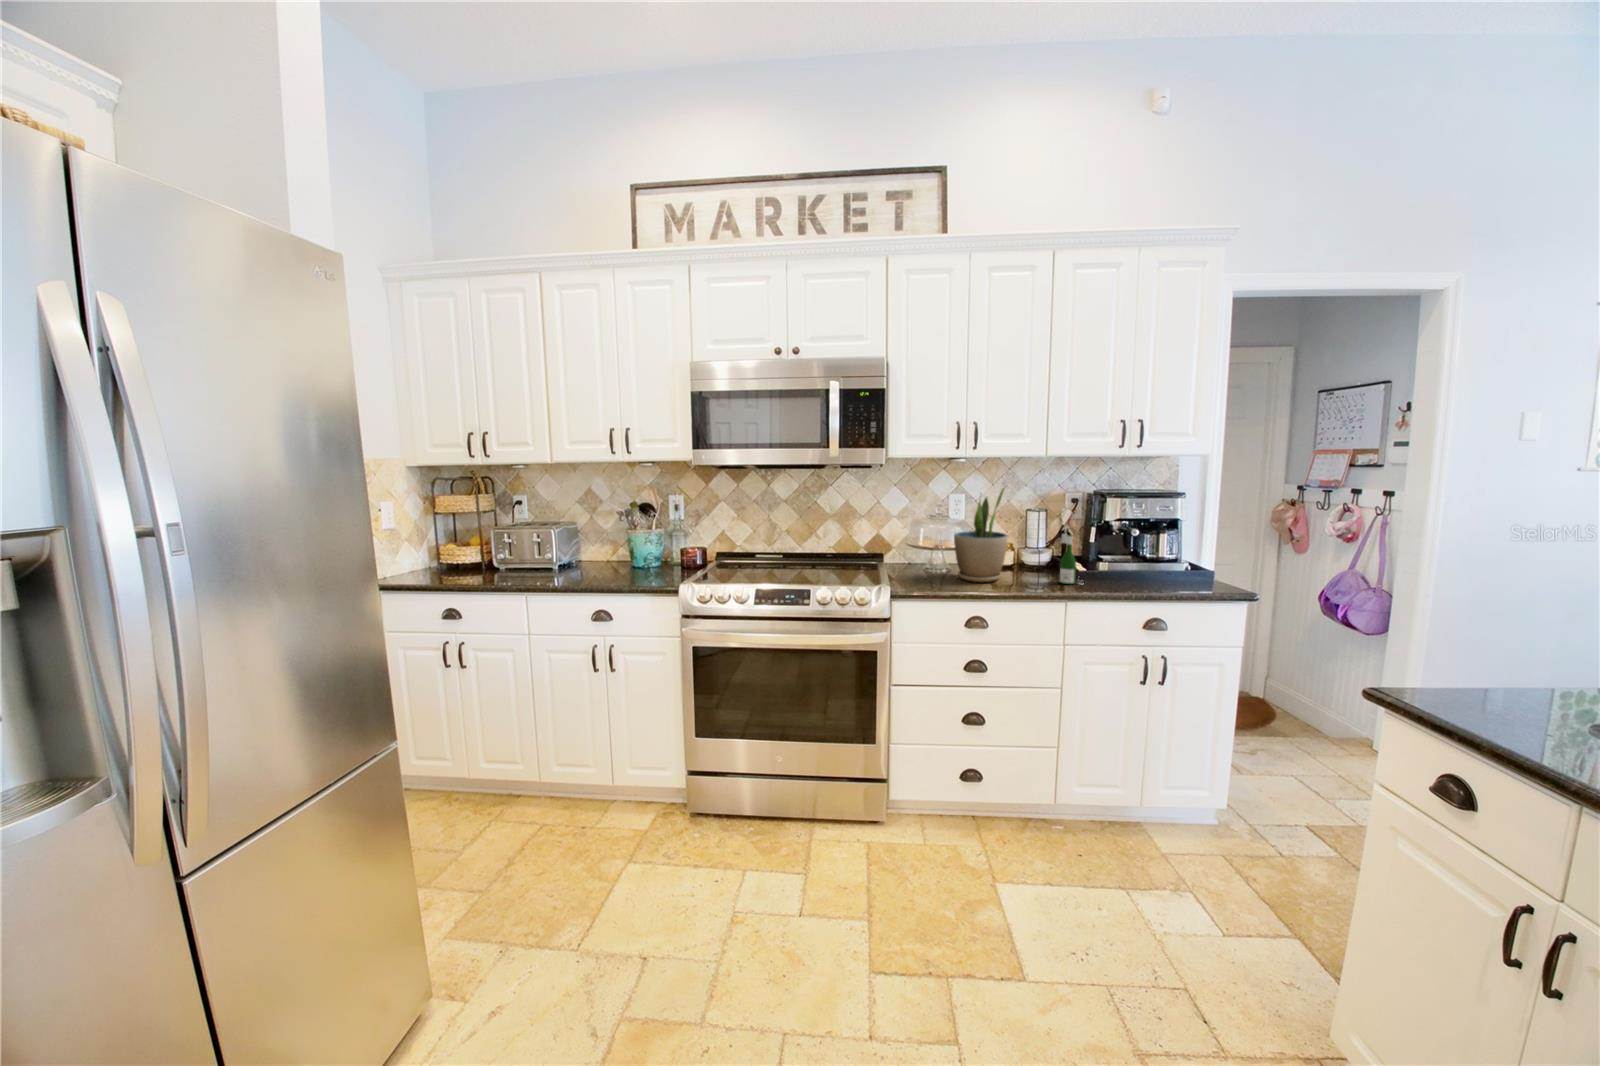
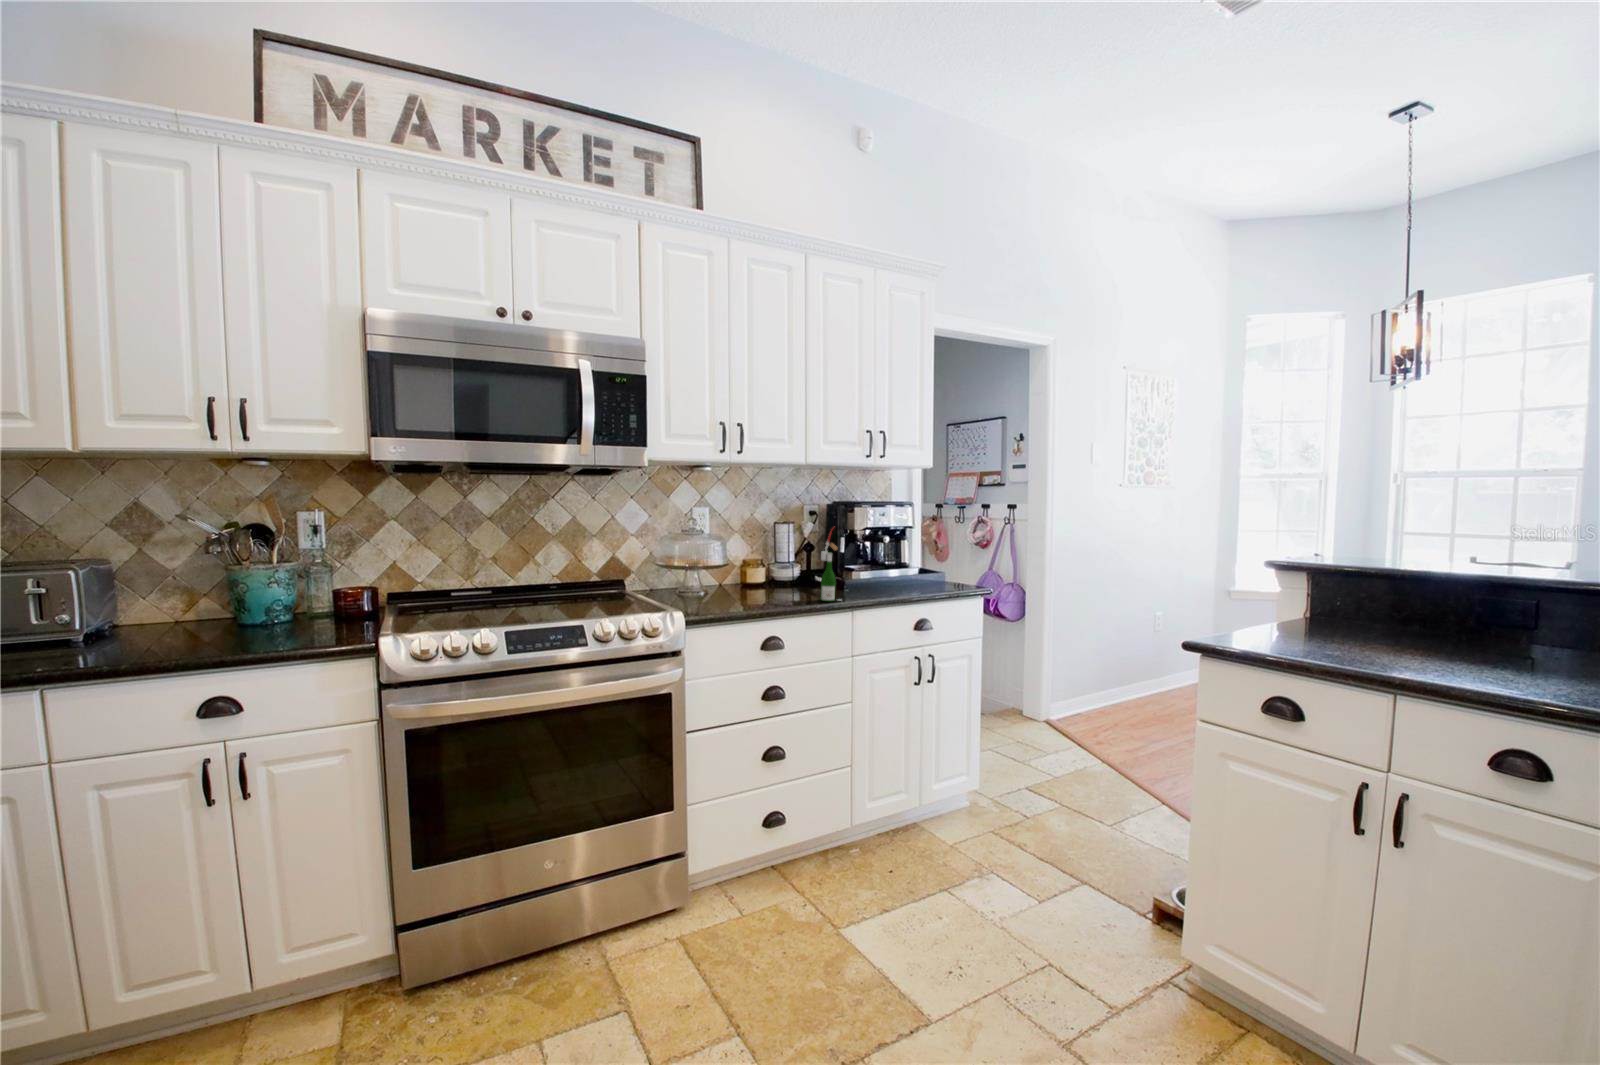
potted plant: present [954,486,1007,582] -> none [720,501,775,606]

